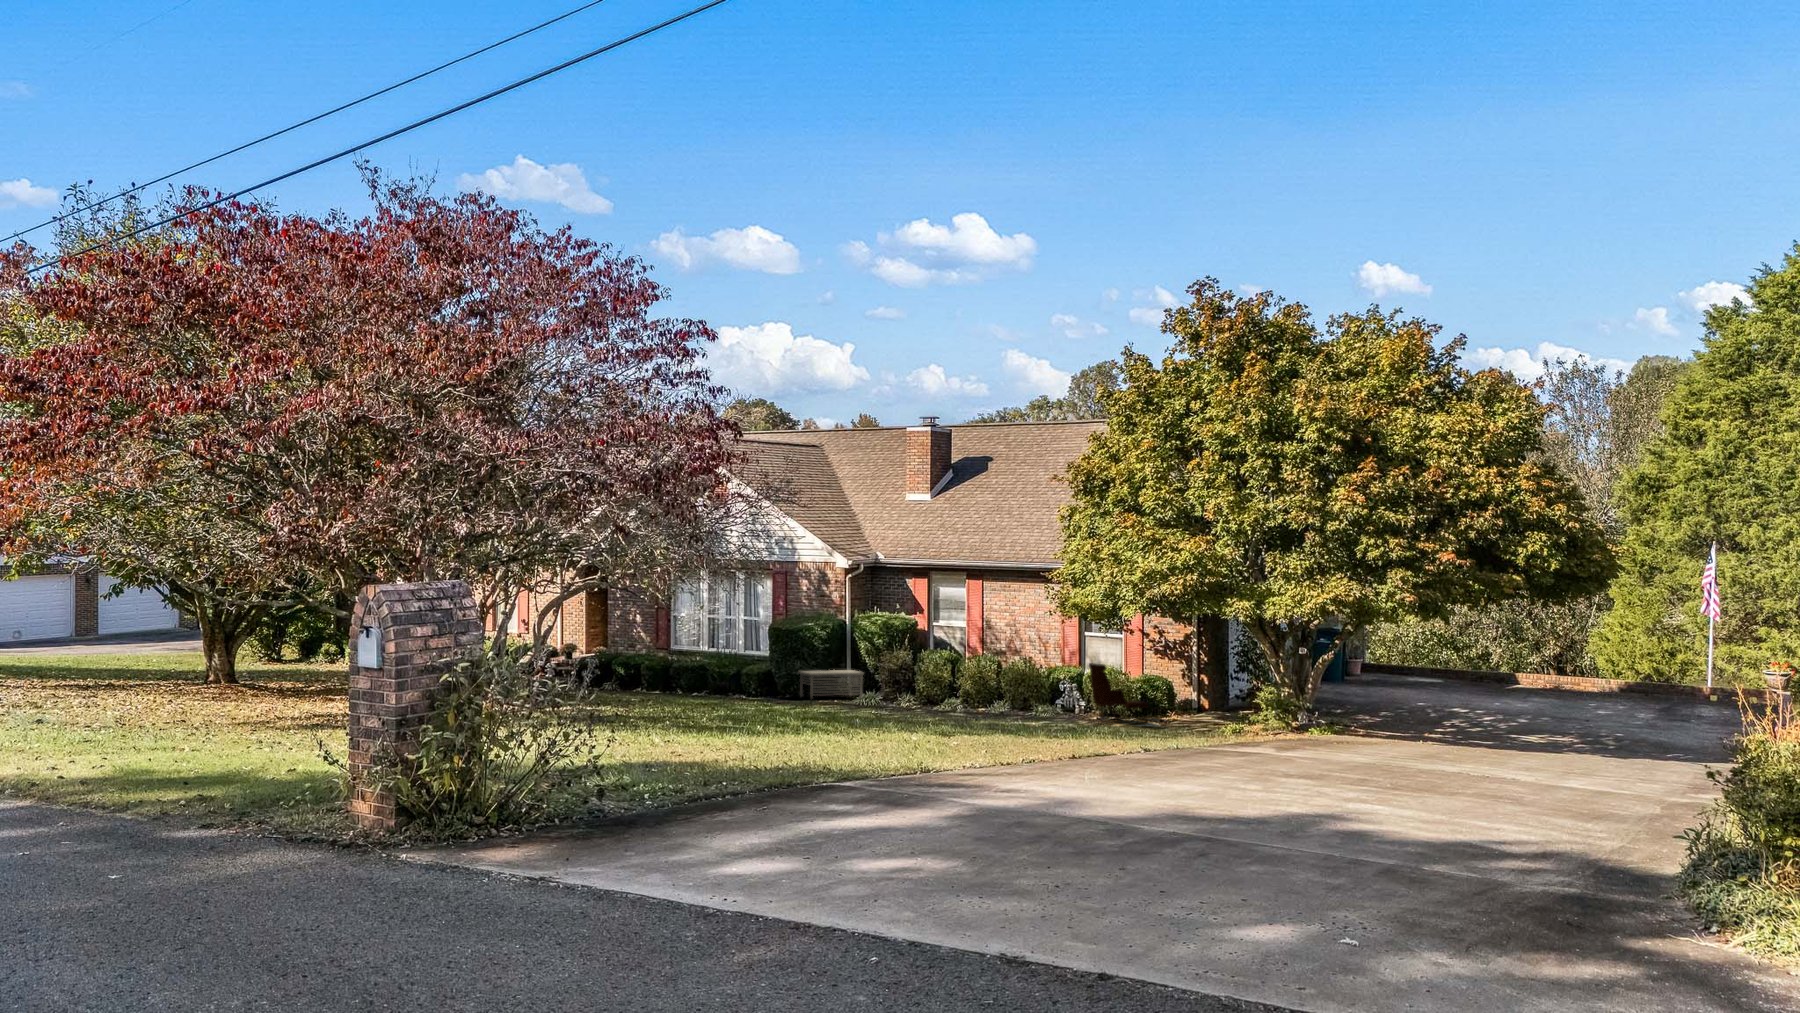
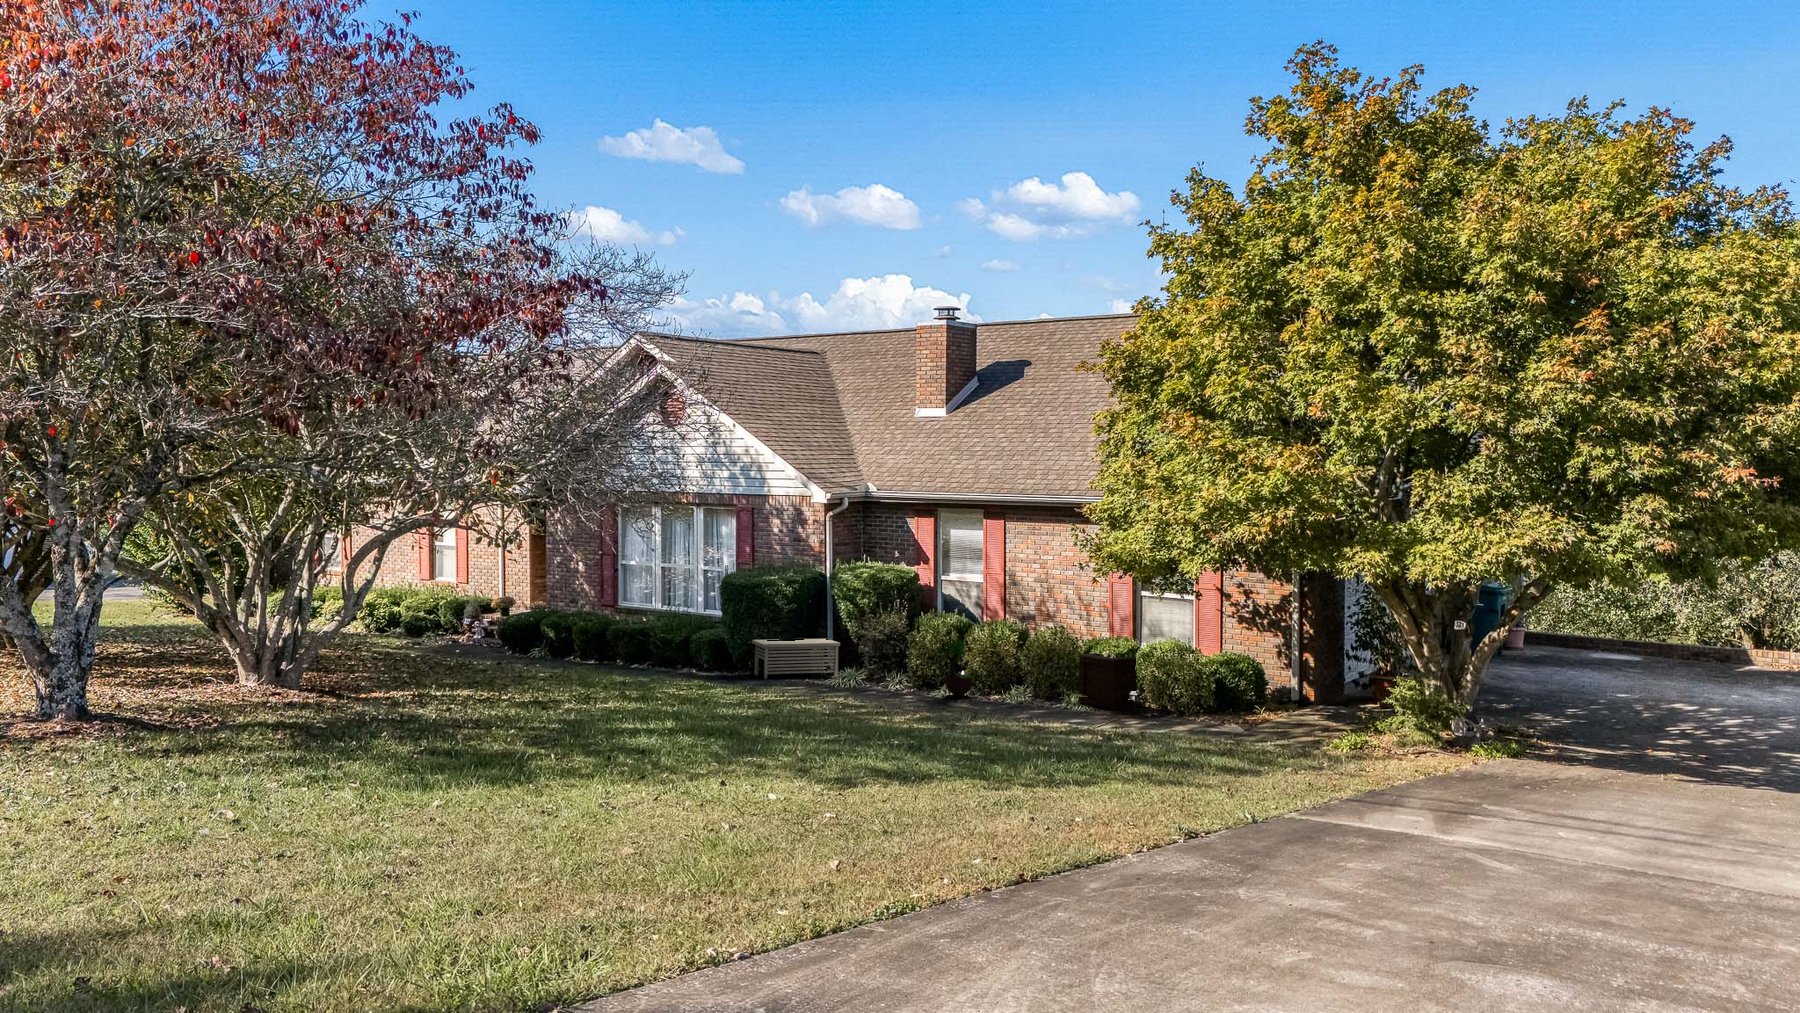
potted tree: none [940,661,969,707] -> present [935,636,973,695]
lounge chair: present [1089,663,1148,717] -> none [1137,638,1226,723]
wooden crate: none [1045,675,1095,714] -> present [1078,654,1145,710]

